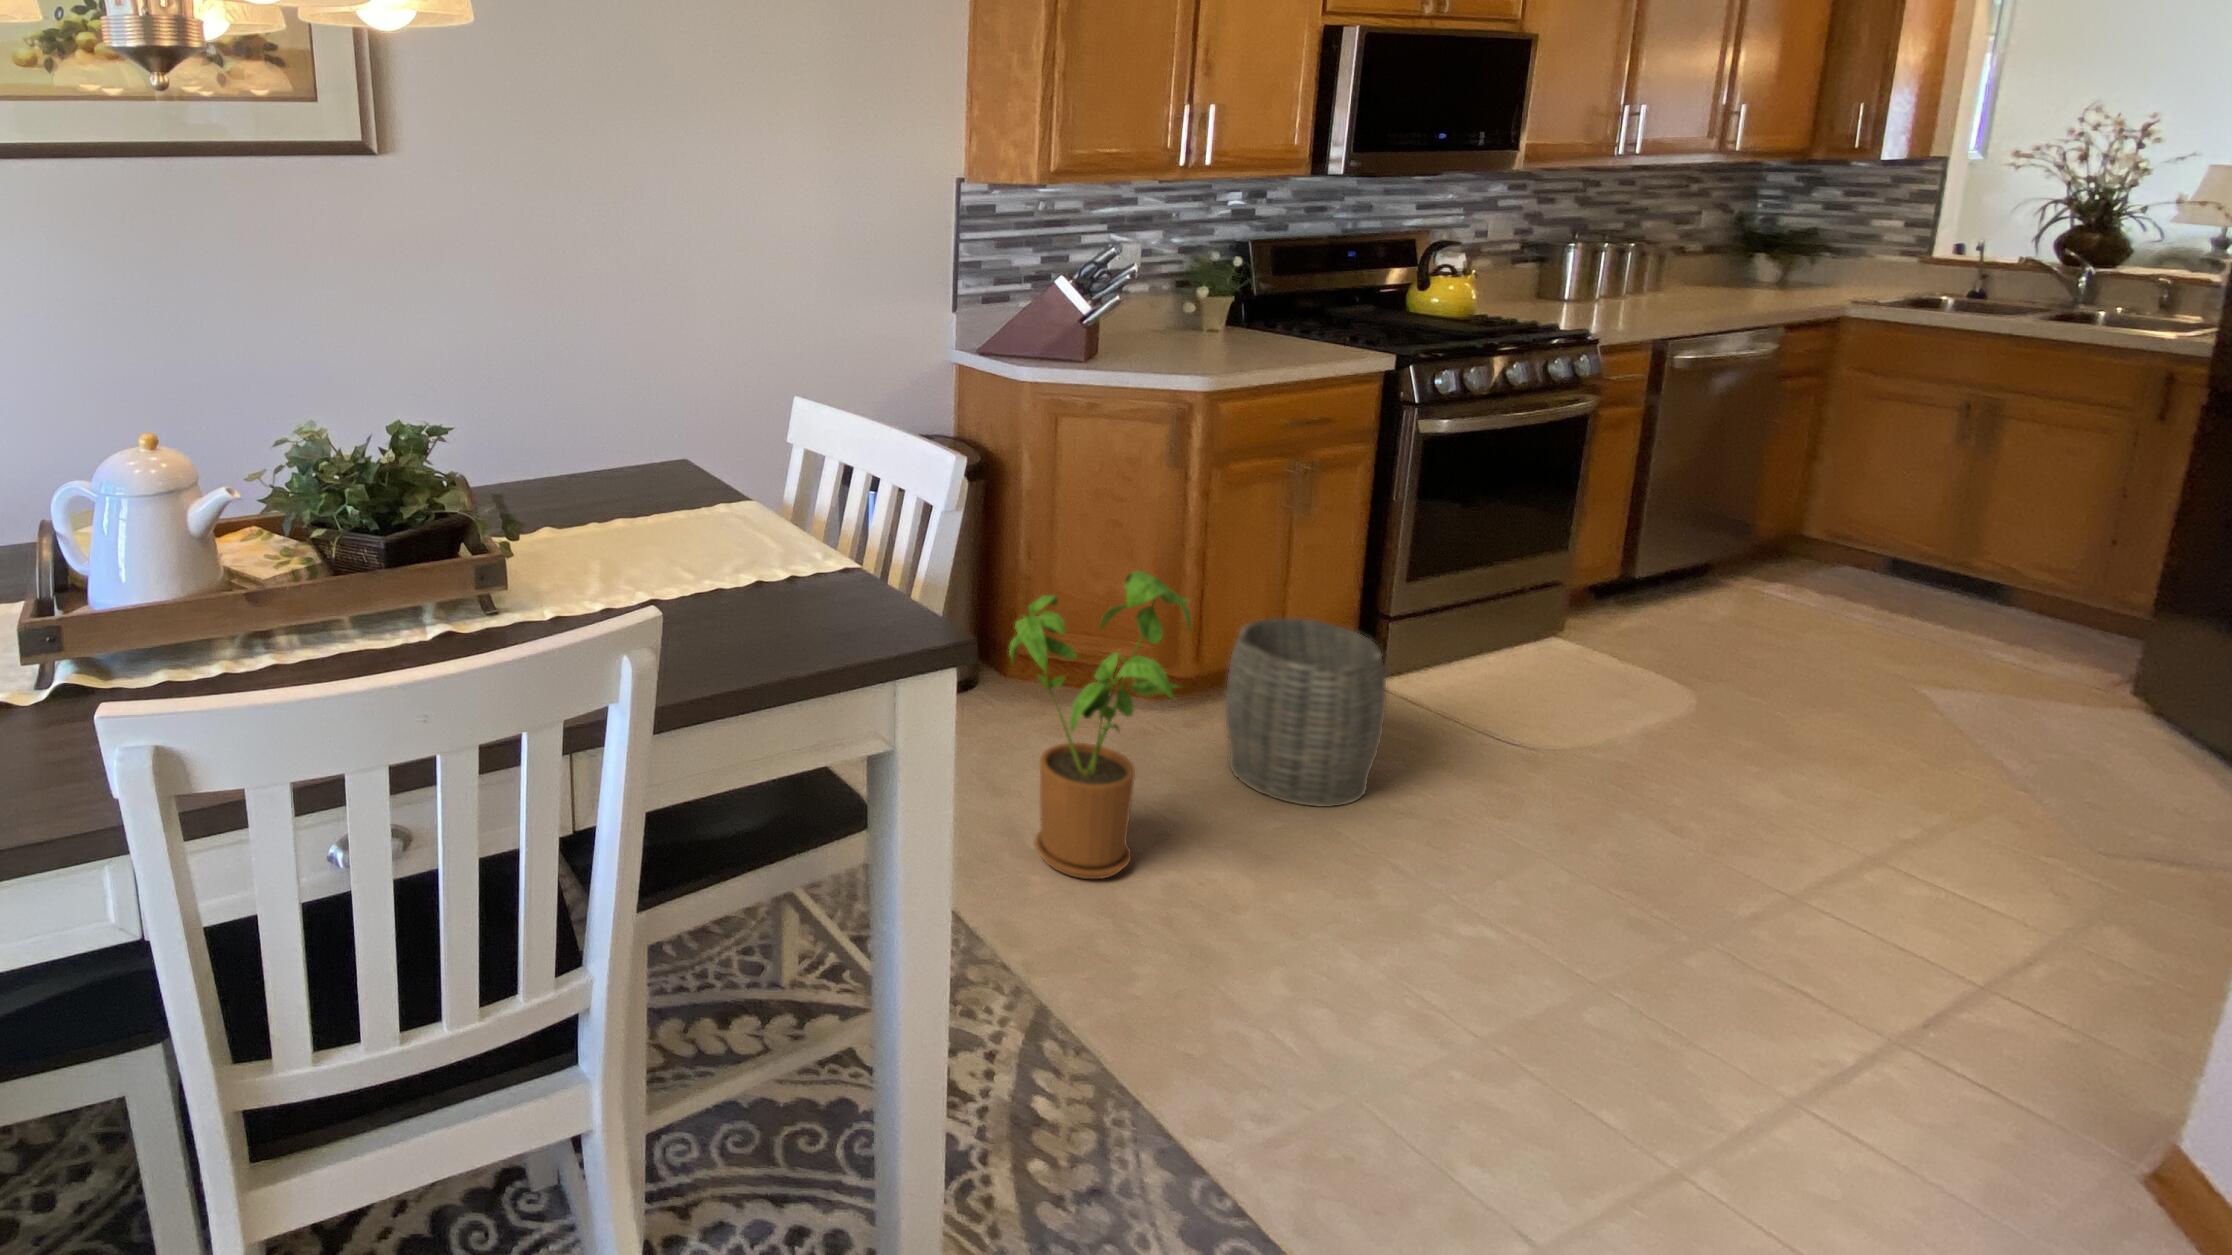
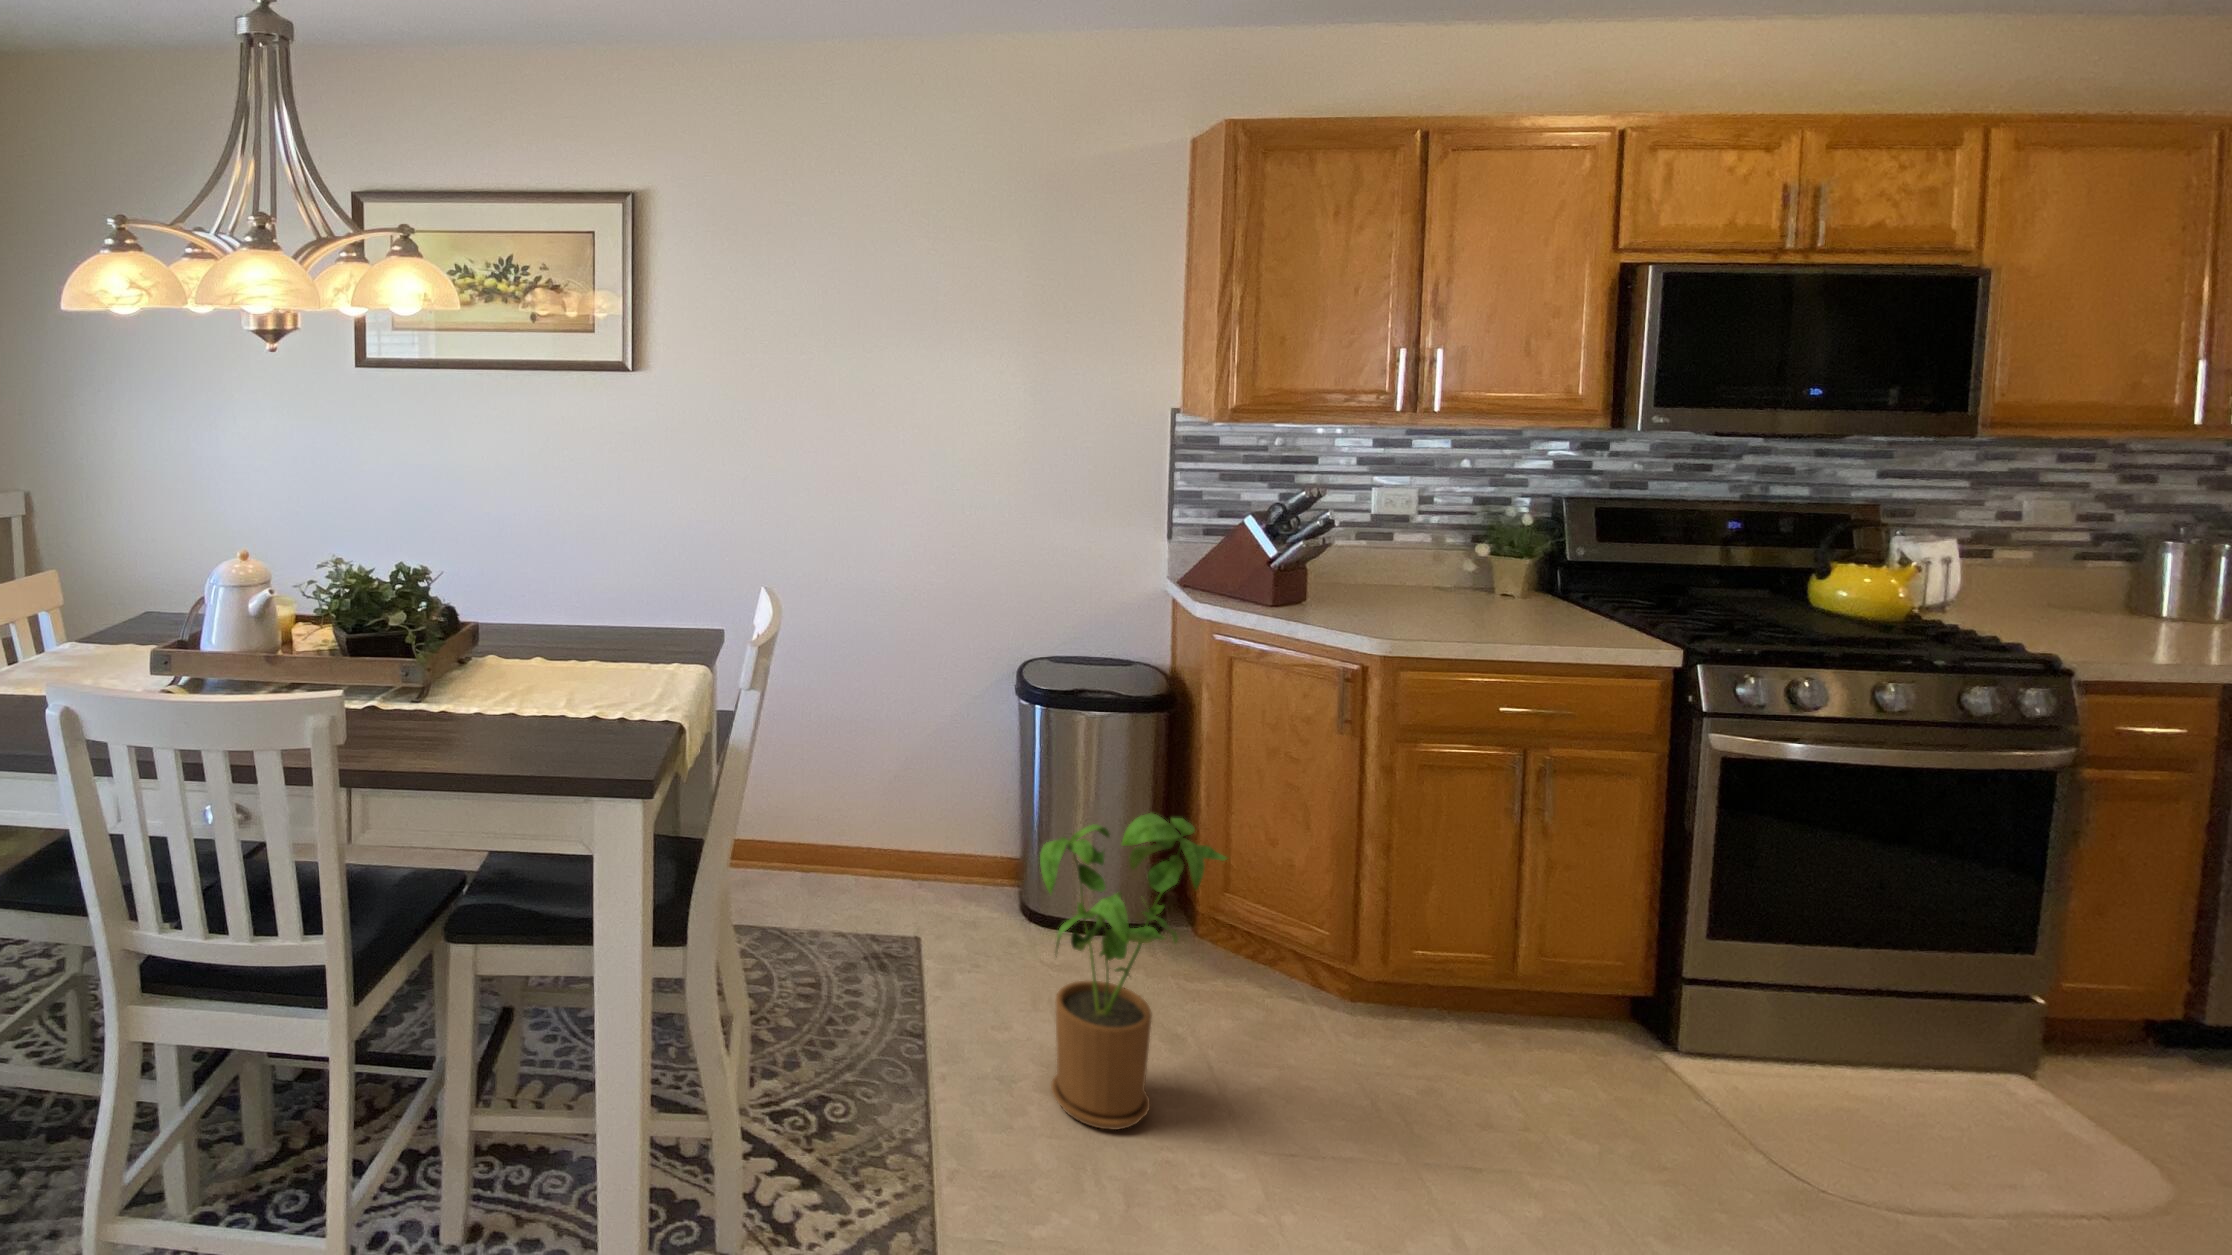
woven basket: present [1225,618,1386,807] -> none [1350,920,1539,1160]

